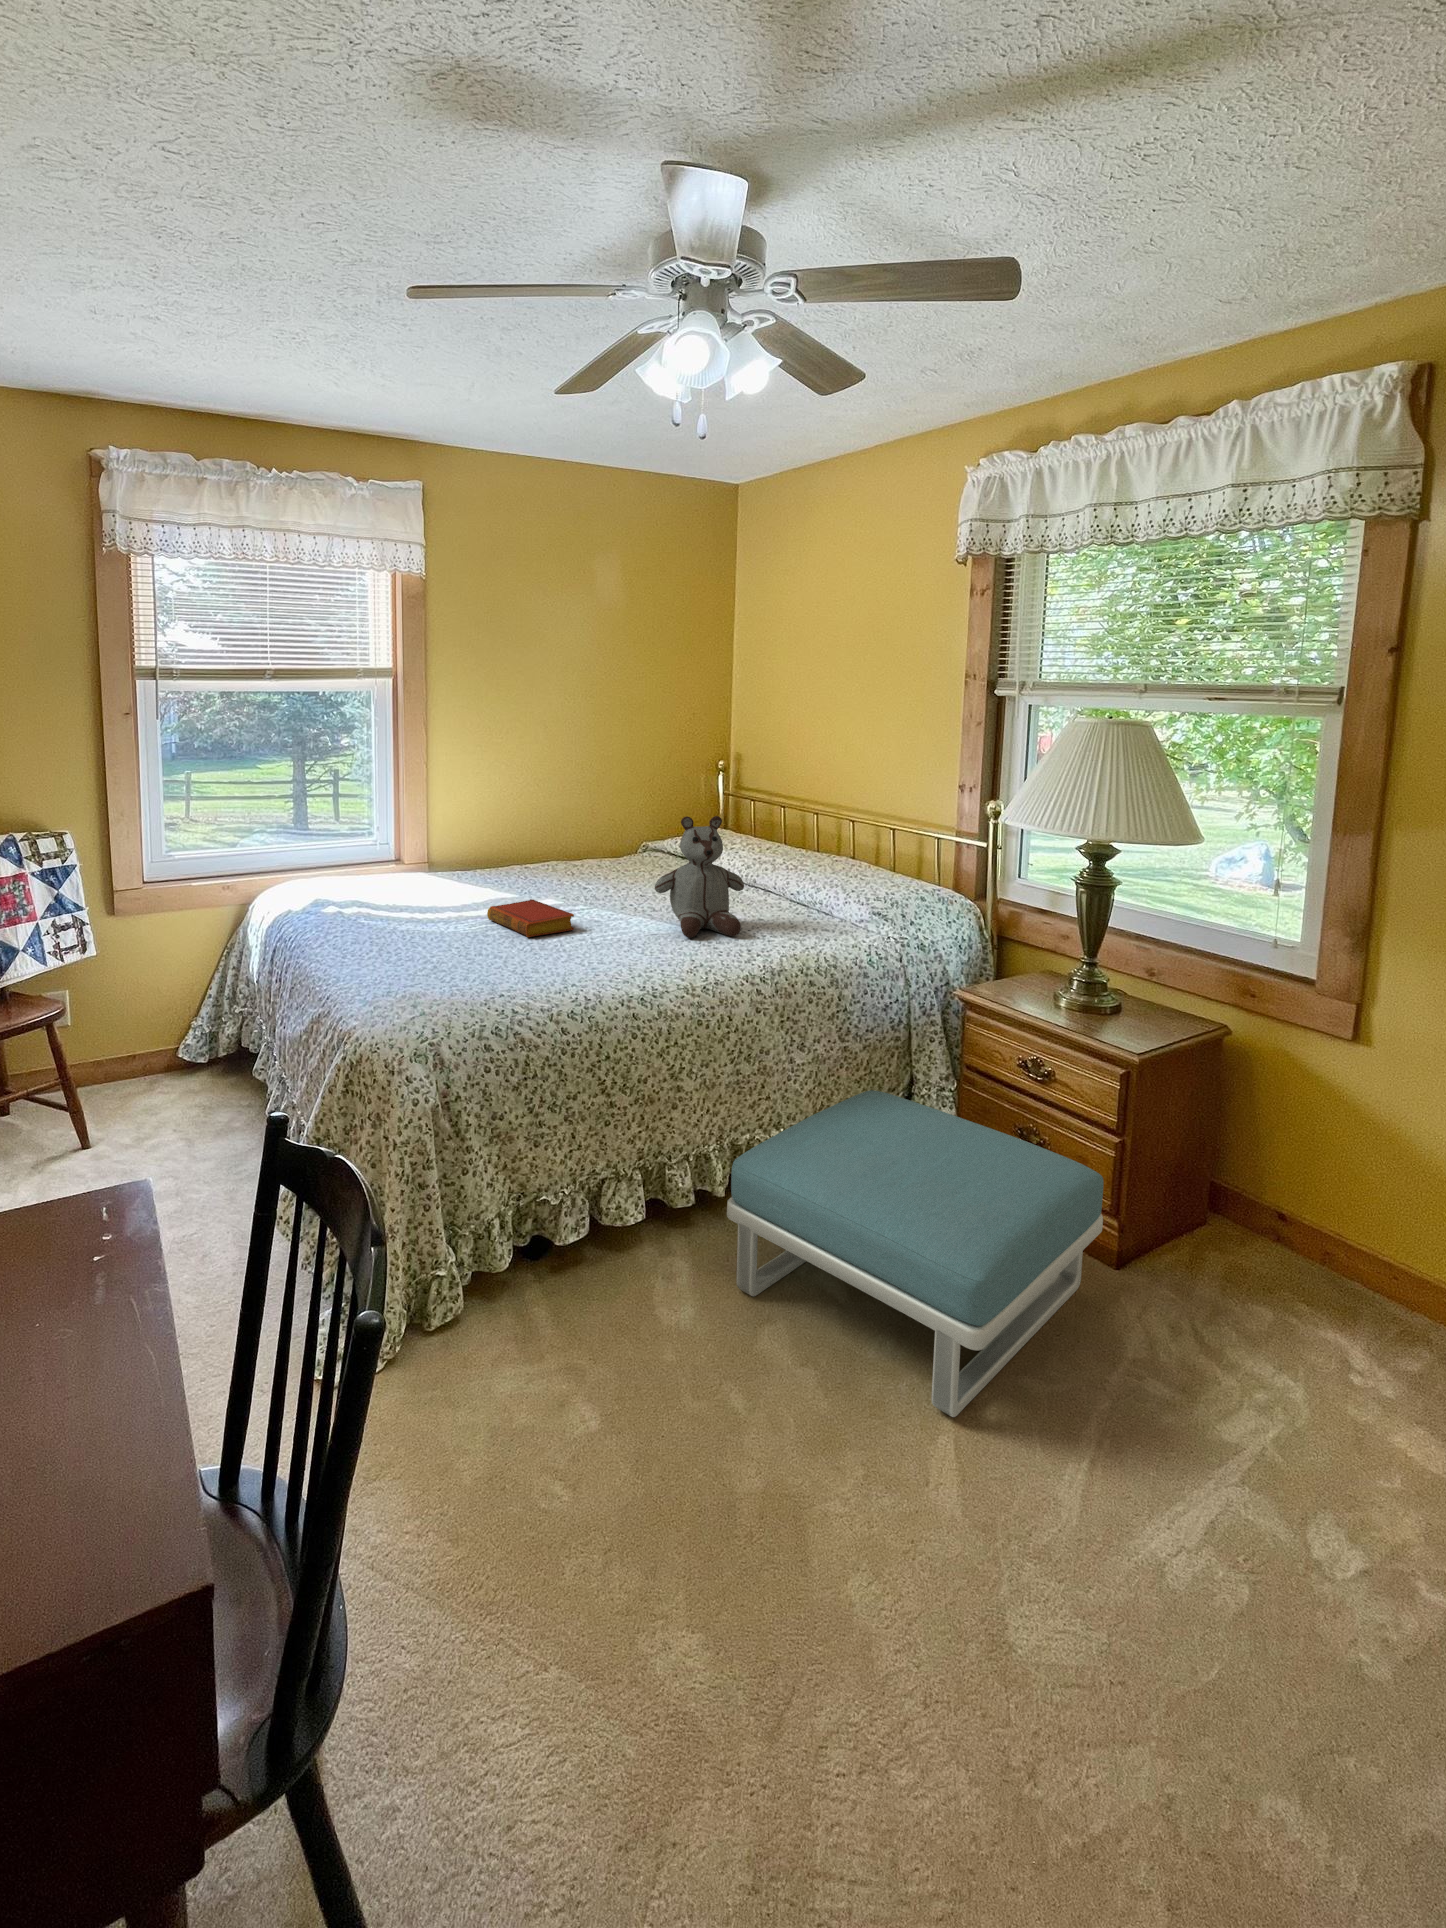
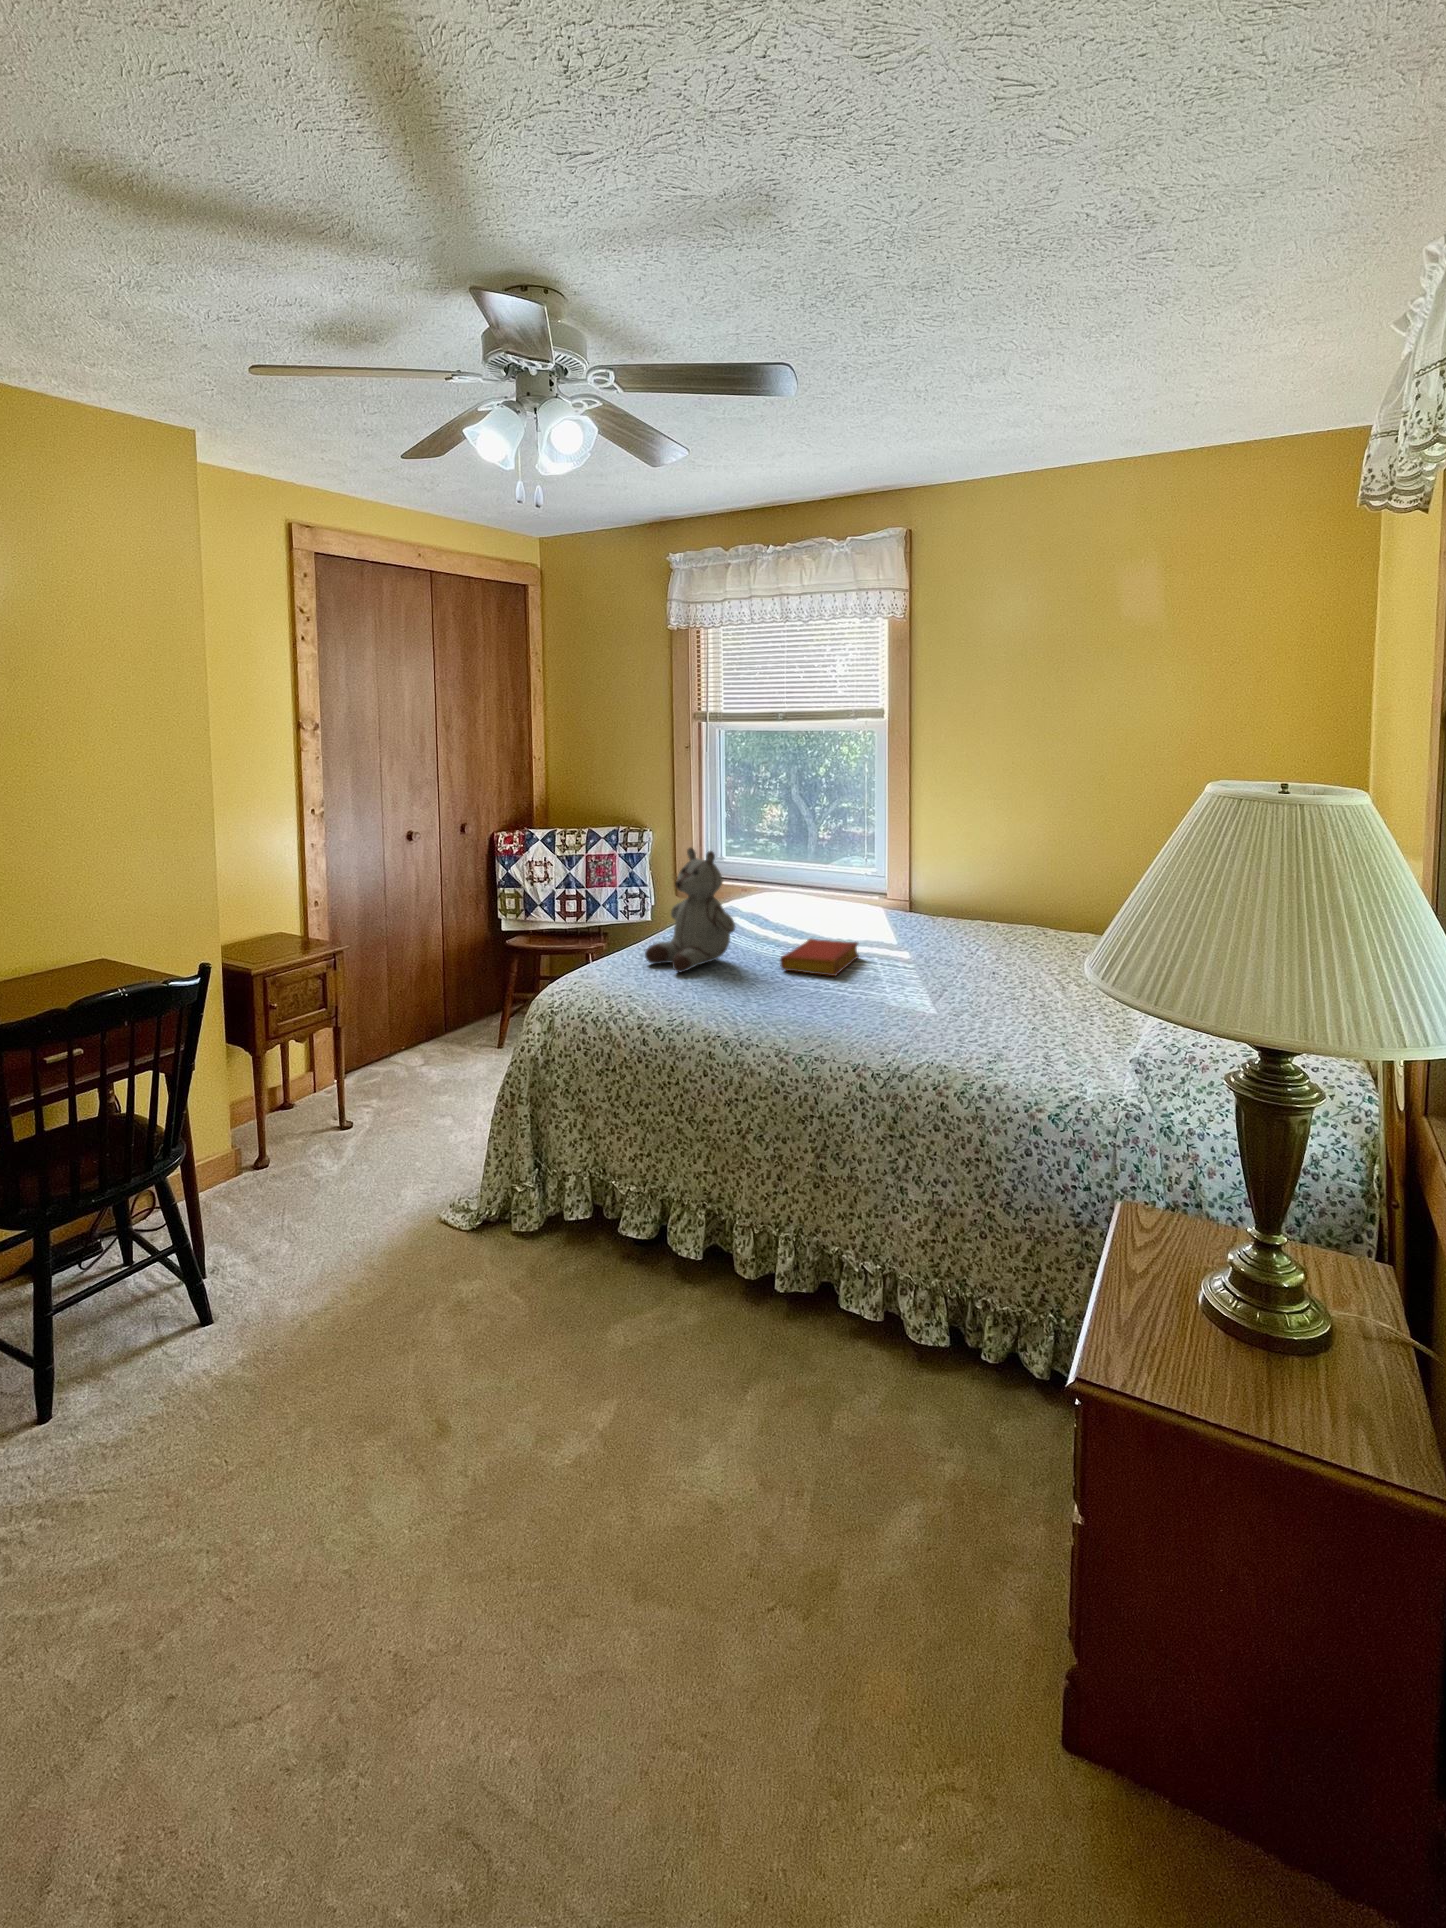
stuffed bear: present [655,816,744,938] -> present [645,848,735,972]
footstool: present [727,1090,1104,1417] -> none [565,1230,988,1700]

